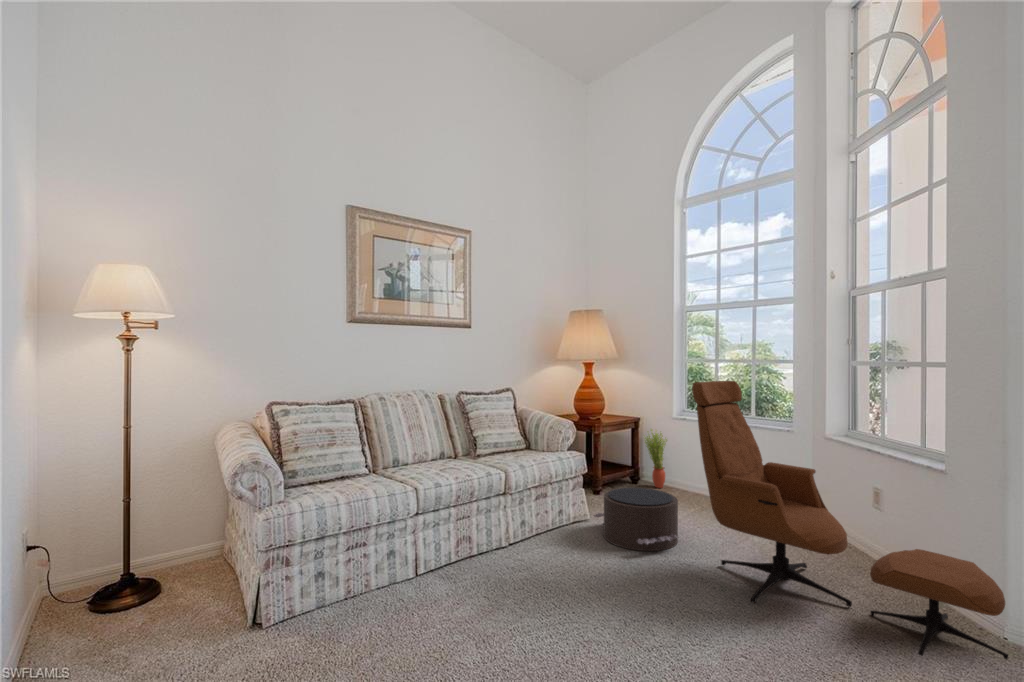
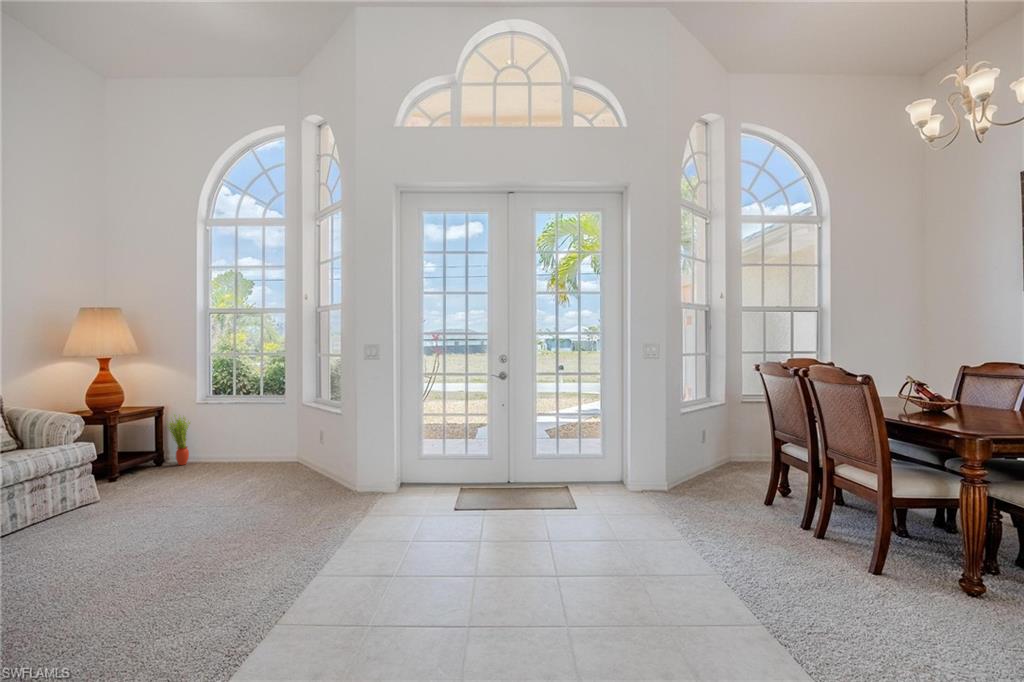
lounge chair: present [692,381,1008,659] -> none [193,368,372,520]
pouf: present [594,488,678,551] -> none [103,462,187,514]

